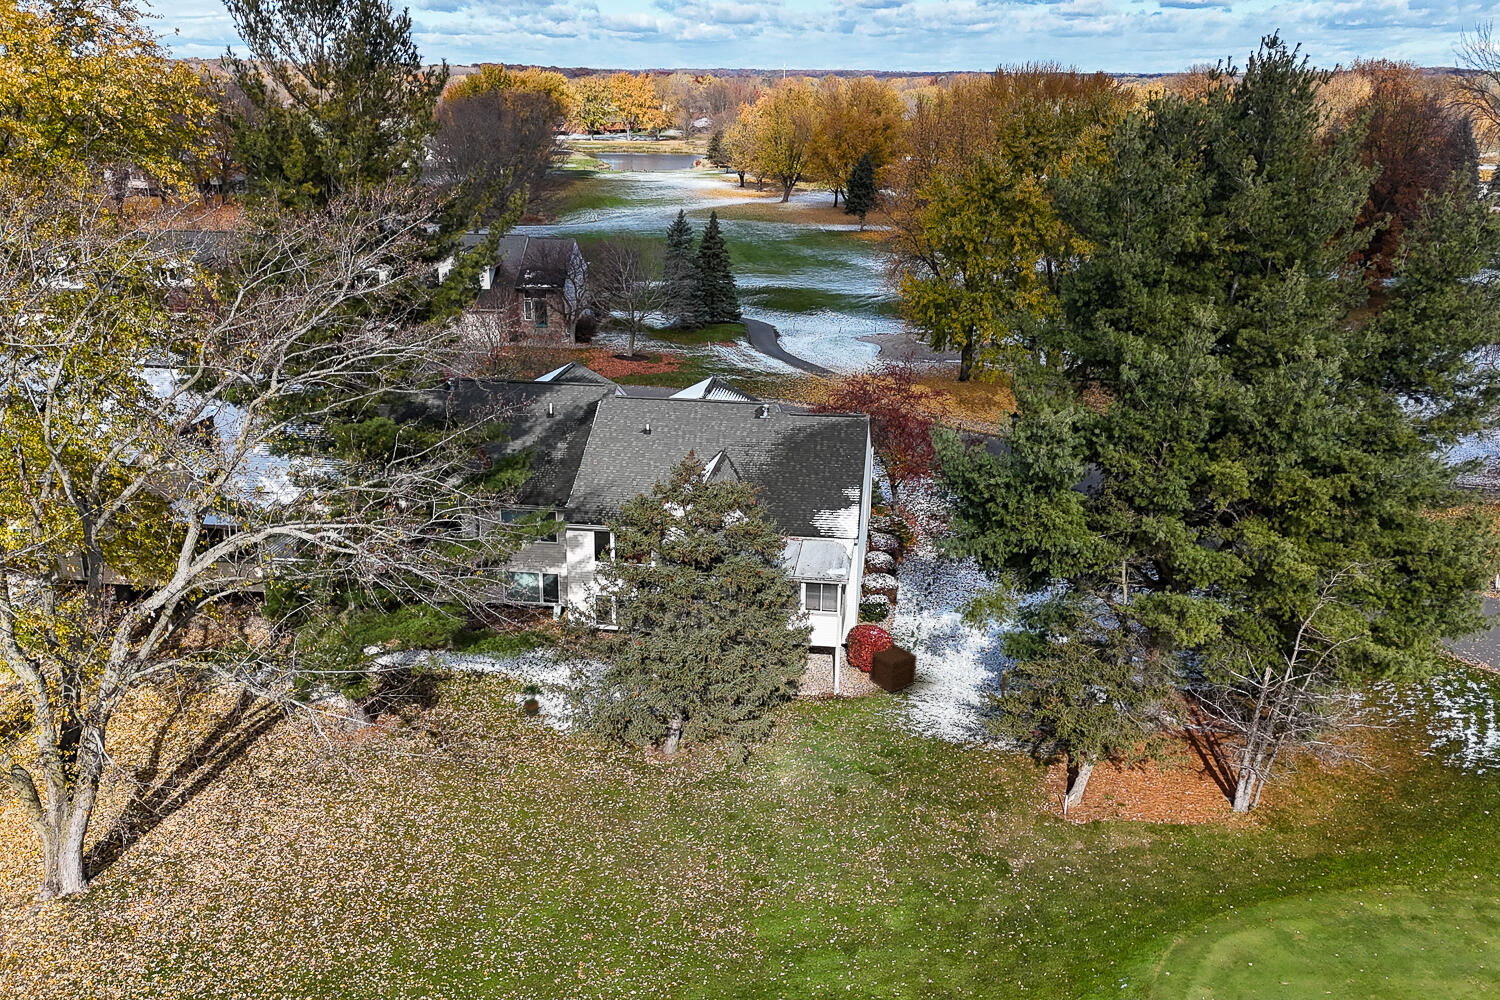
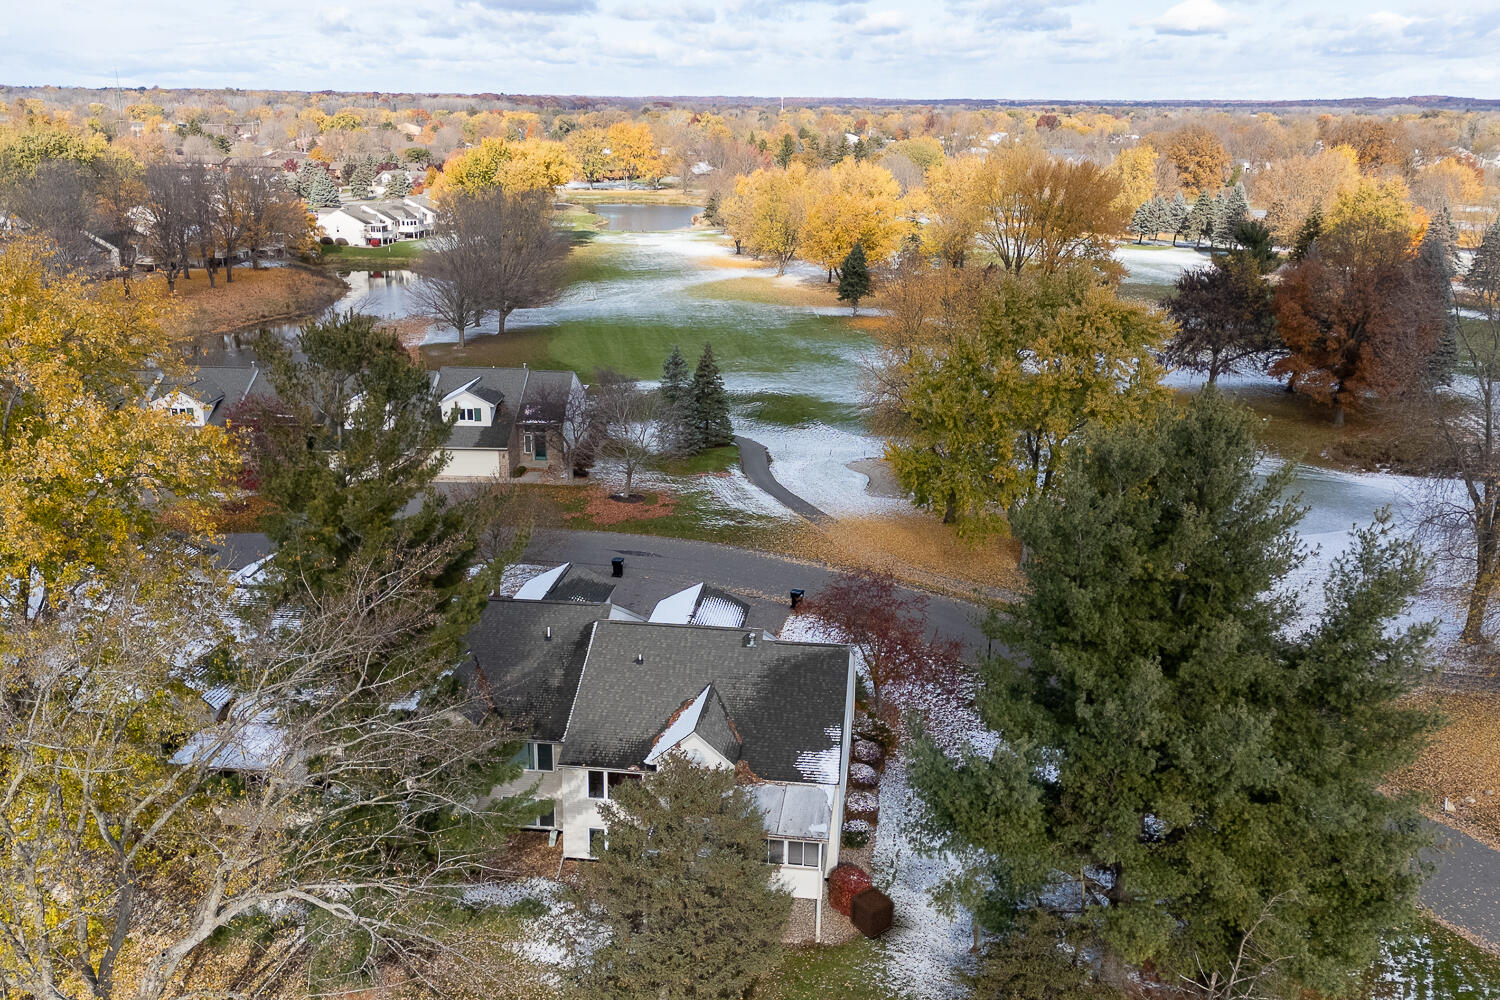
potted tree: present [521,685,542,716] -> none [518,937,540,969]

